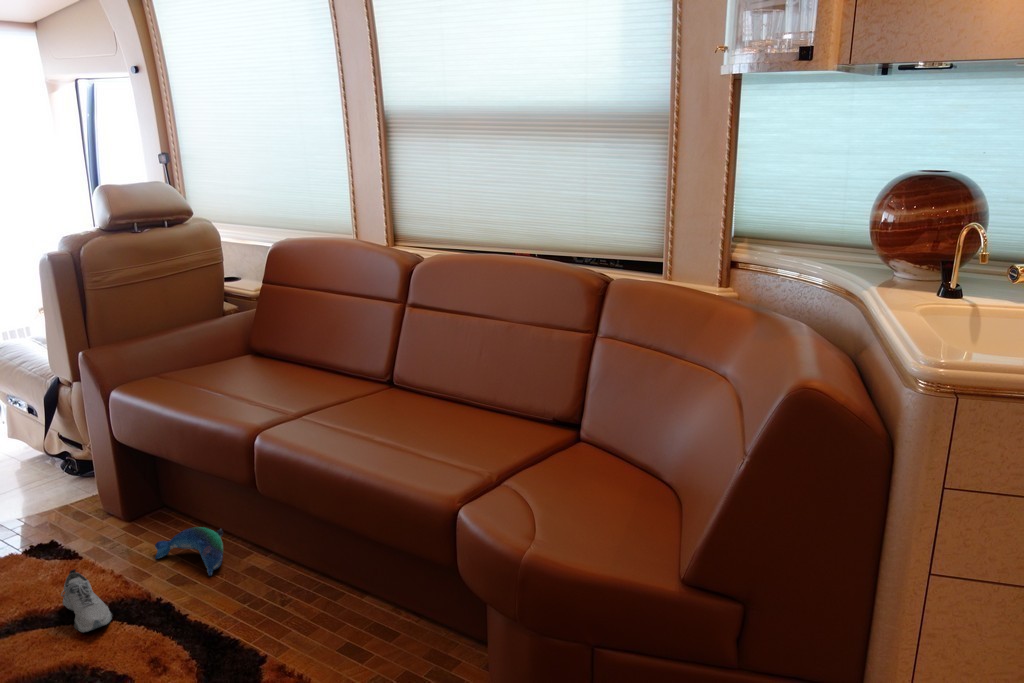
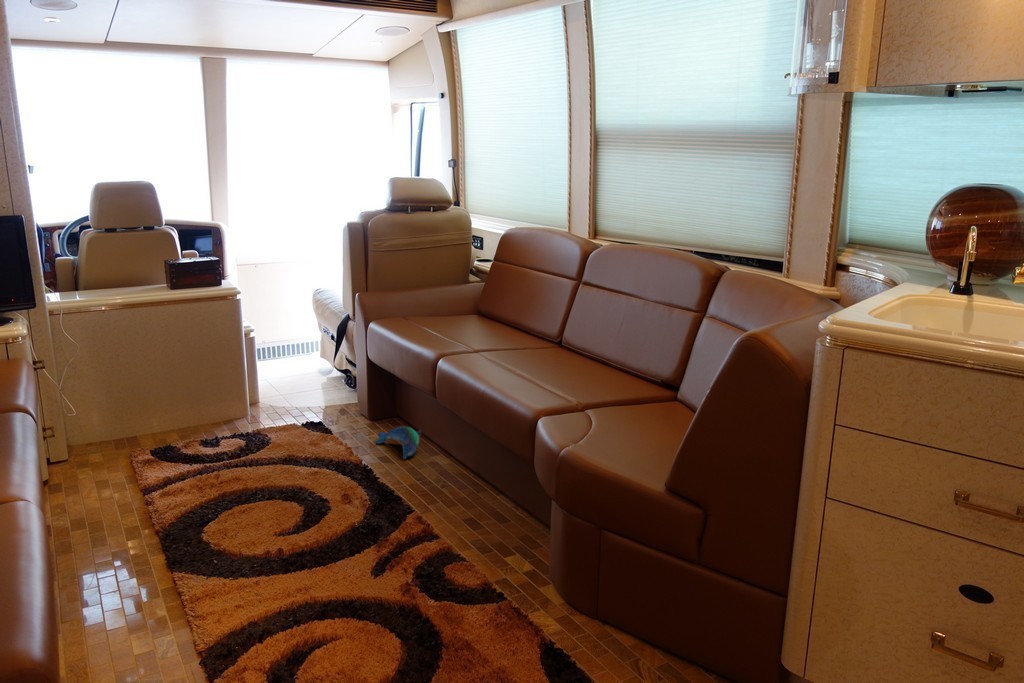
shoe: present [61,569,112,633] -> none [307,432,335,471]

